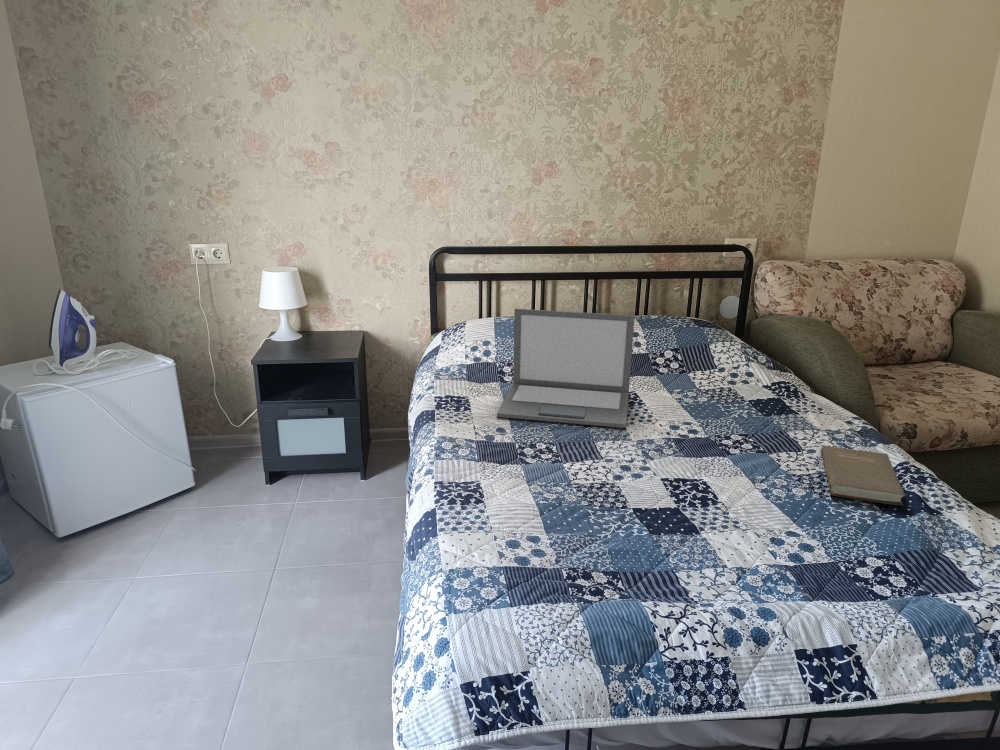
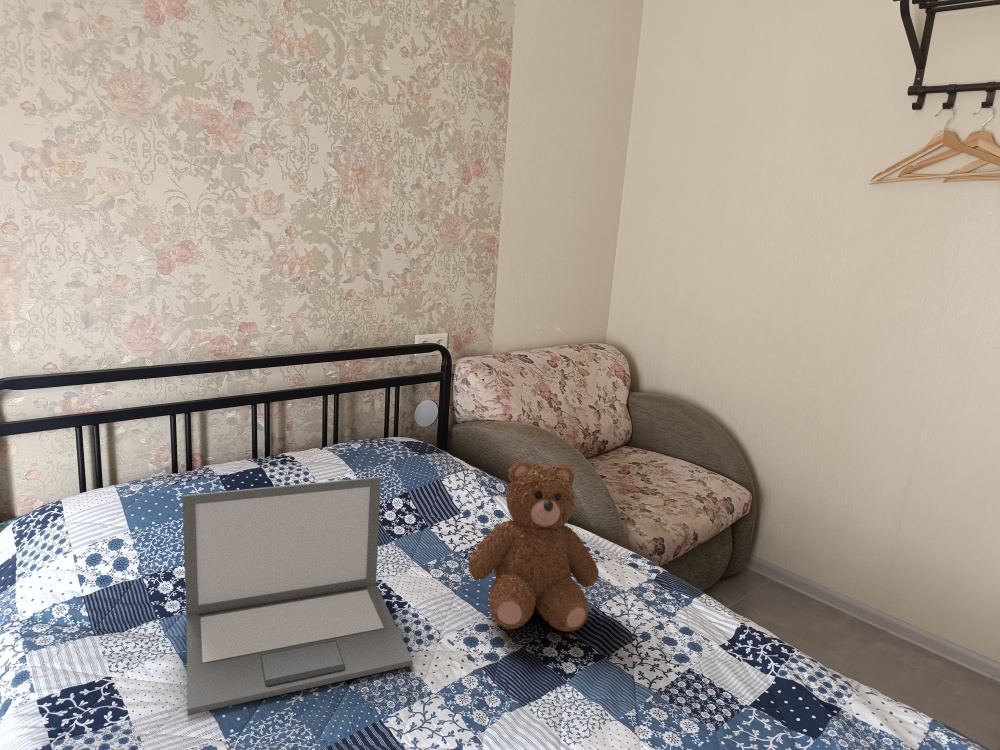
teddy bear: none [684,314,788,438] -> present [468,461,599,631]
book: present [821,446,905,506] -> none [656,614,794,711]

